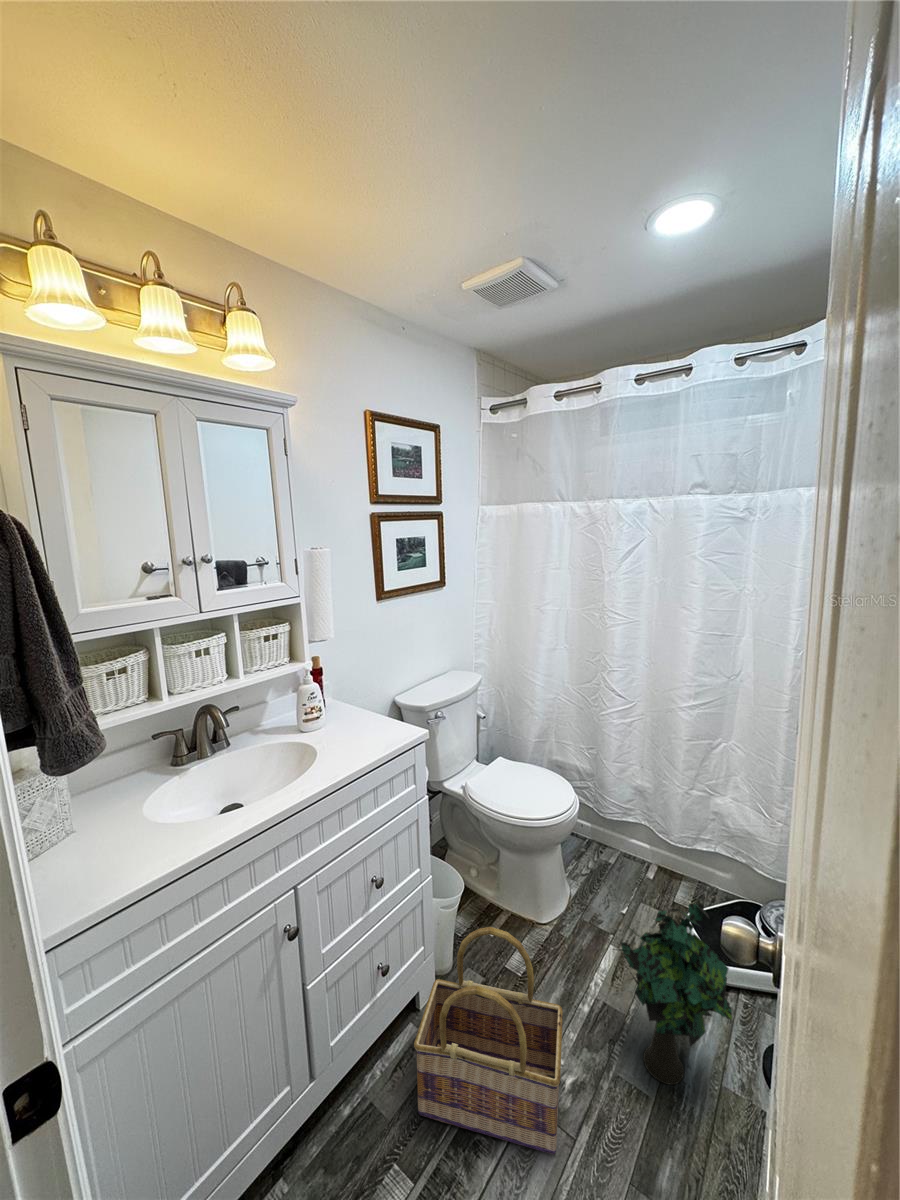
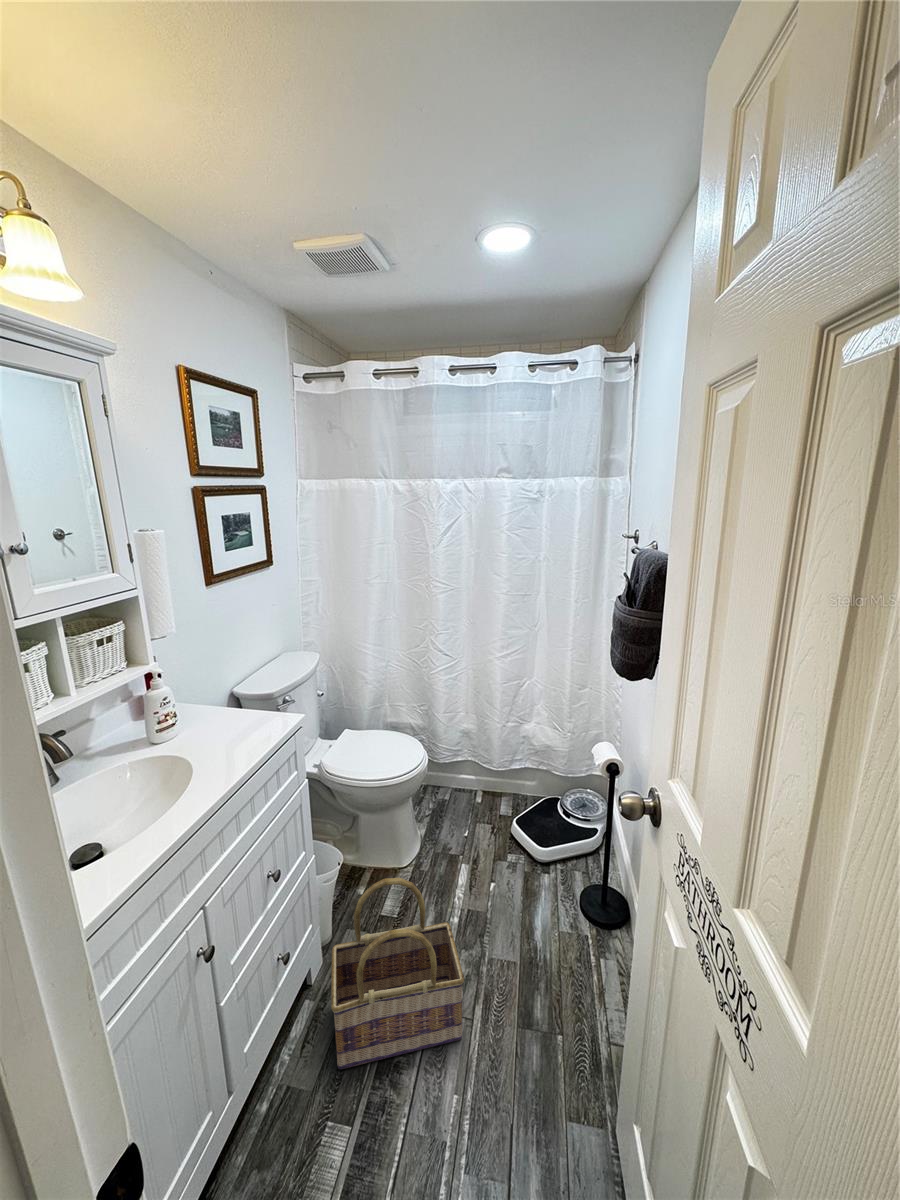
decorative plant: present [614,903,732,1085] -> none [478,802,569,949]

